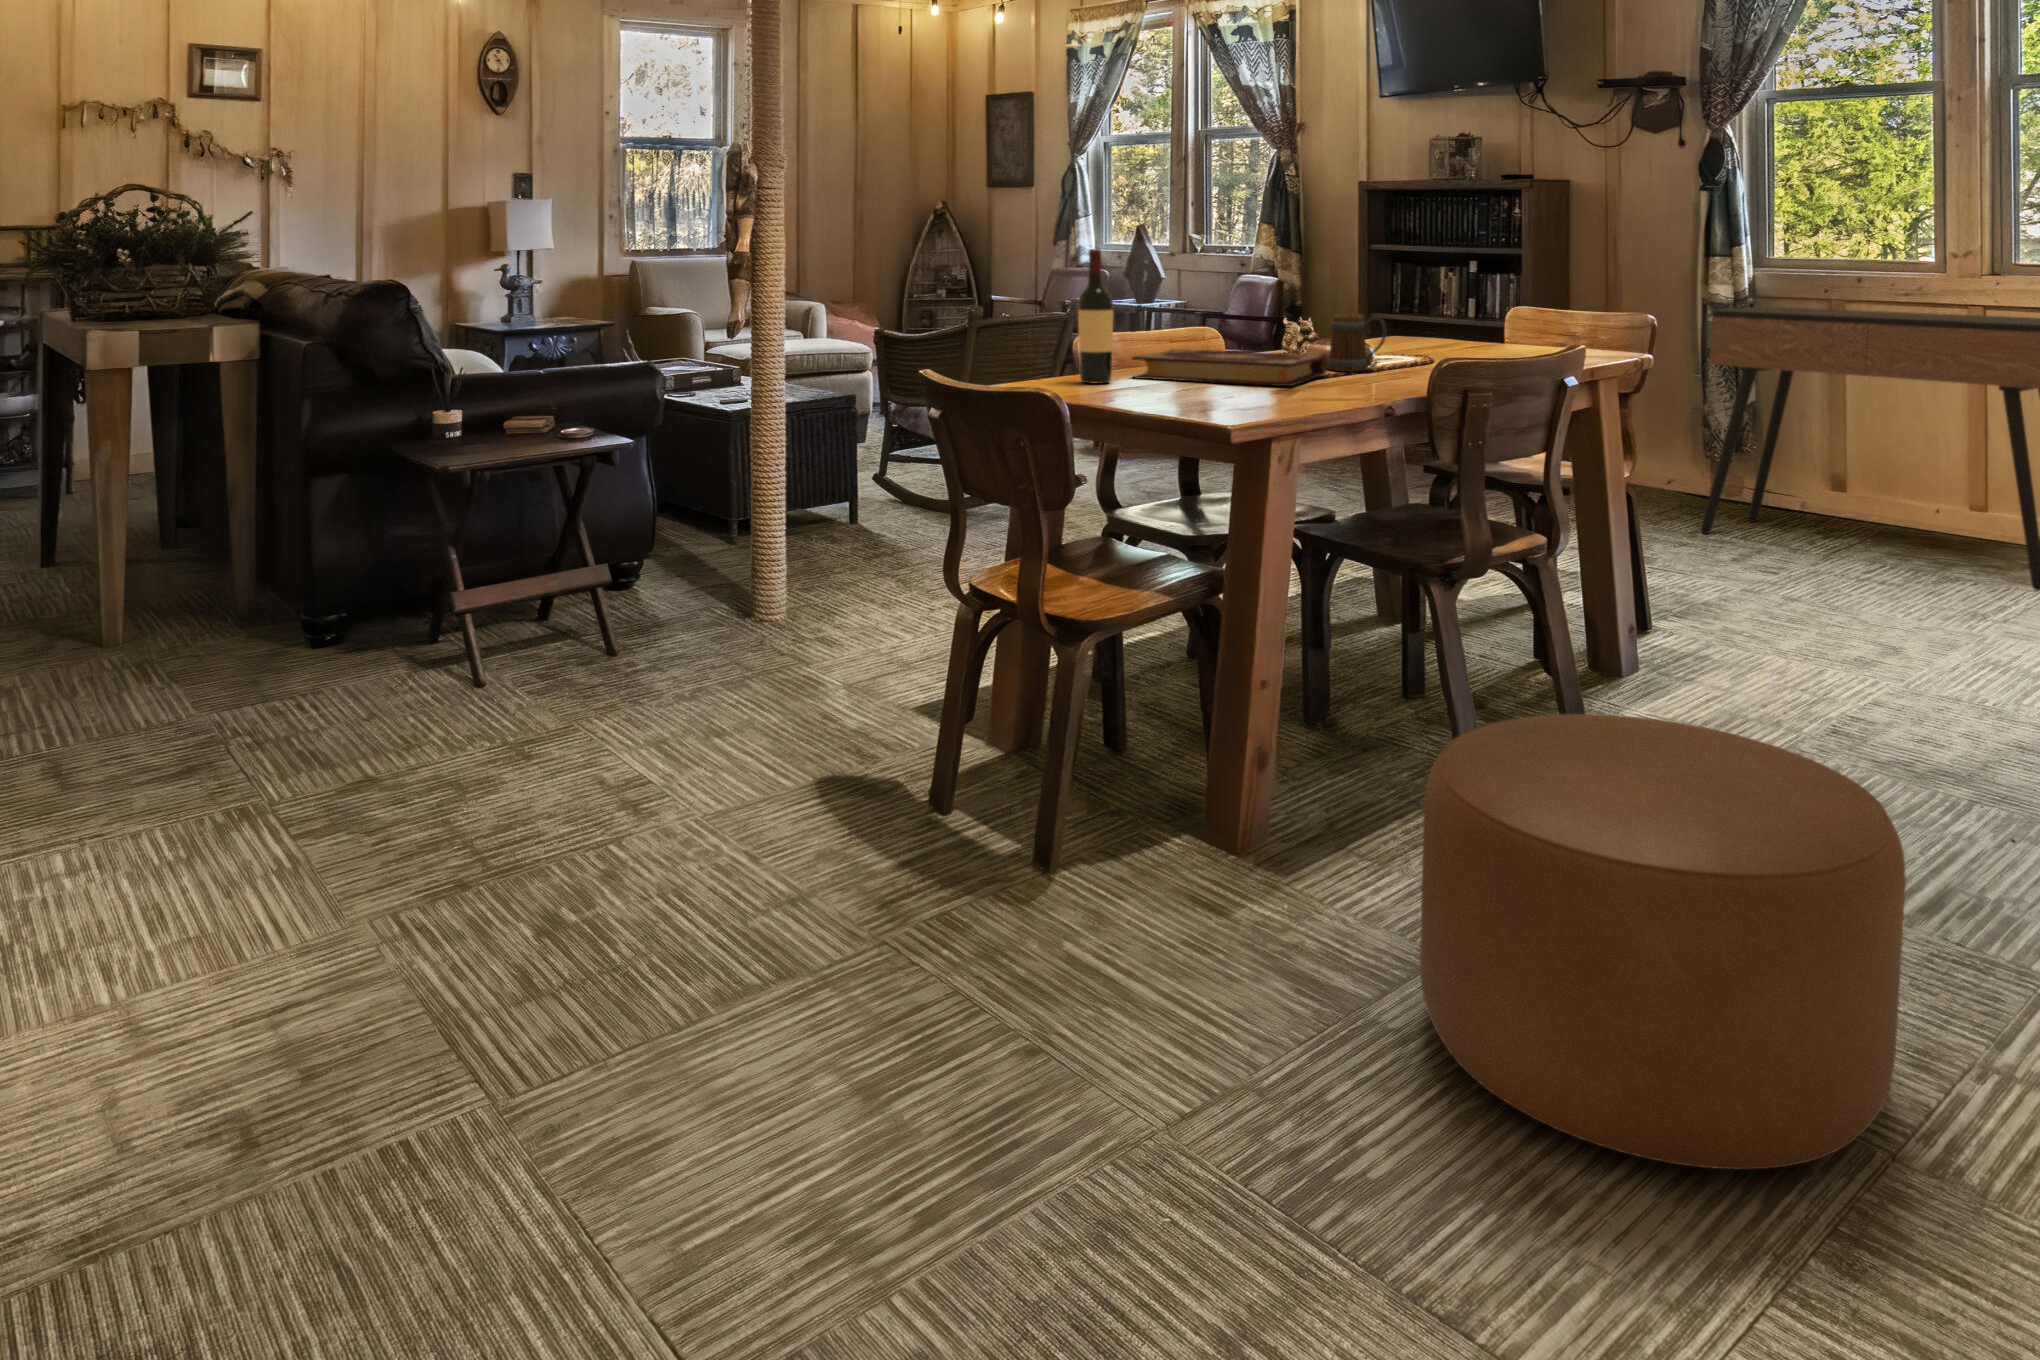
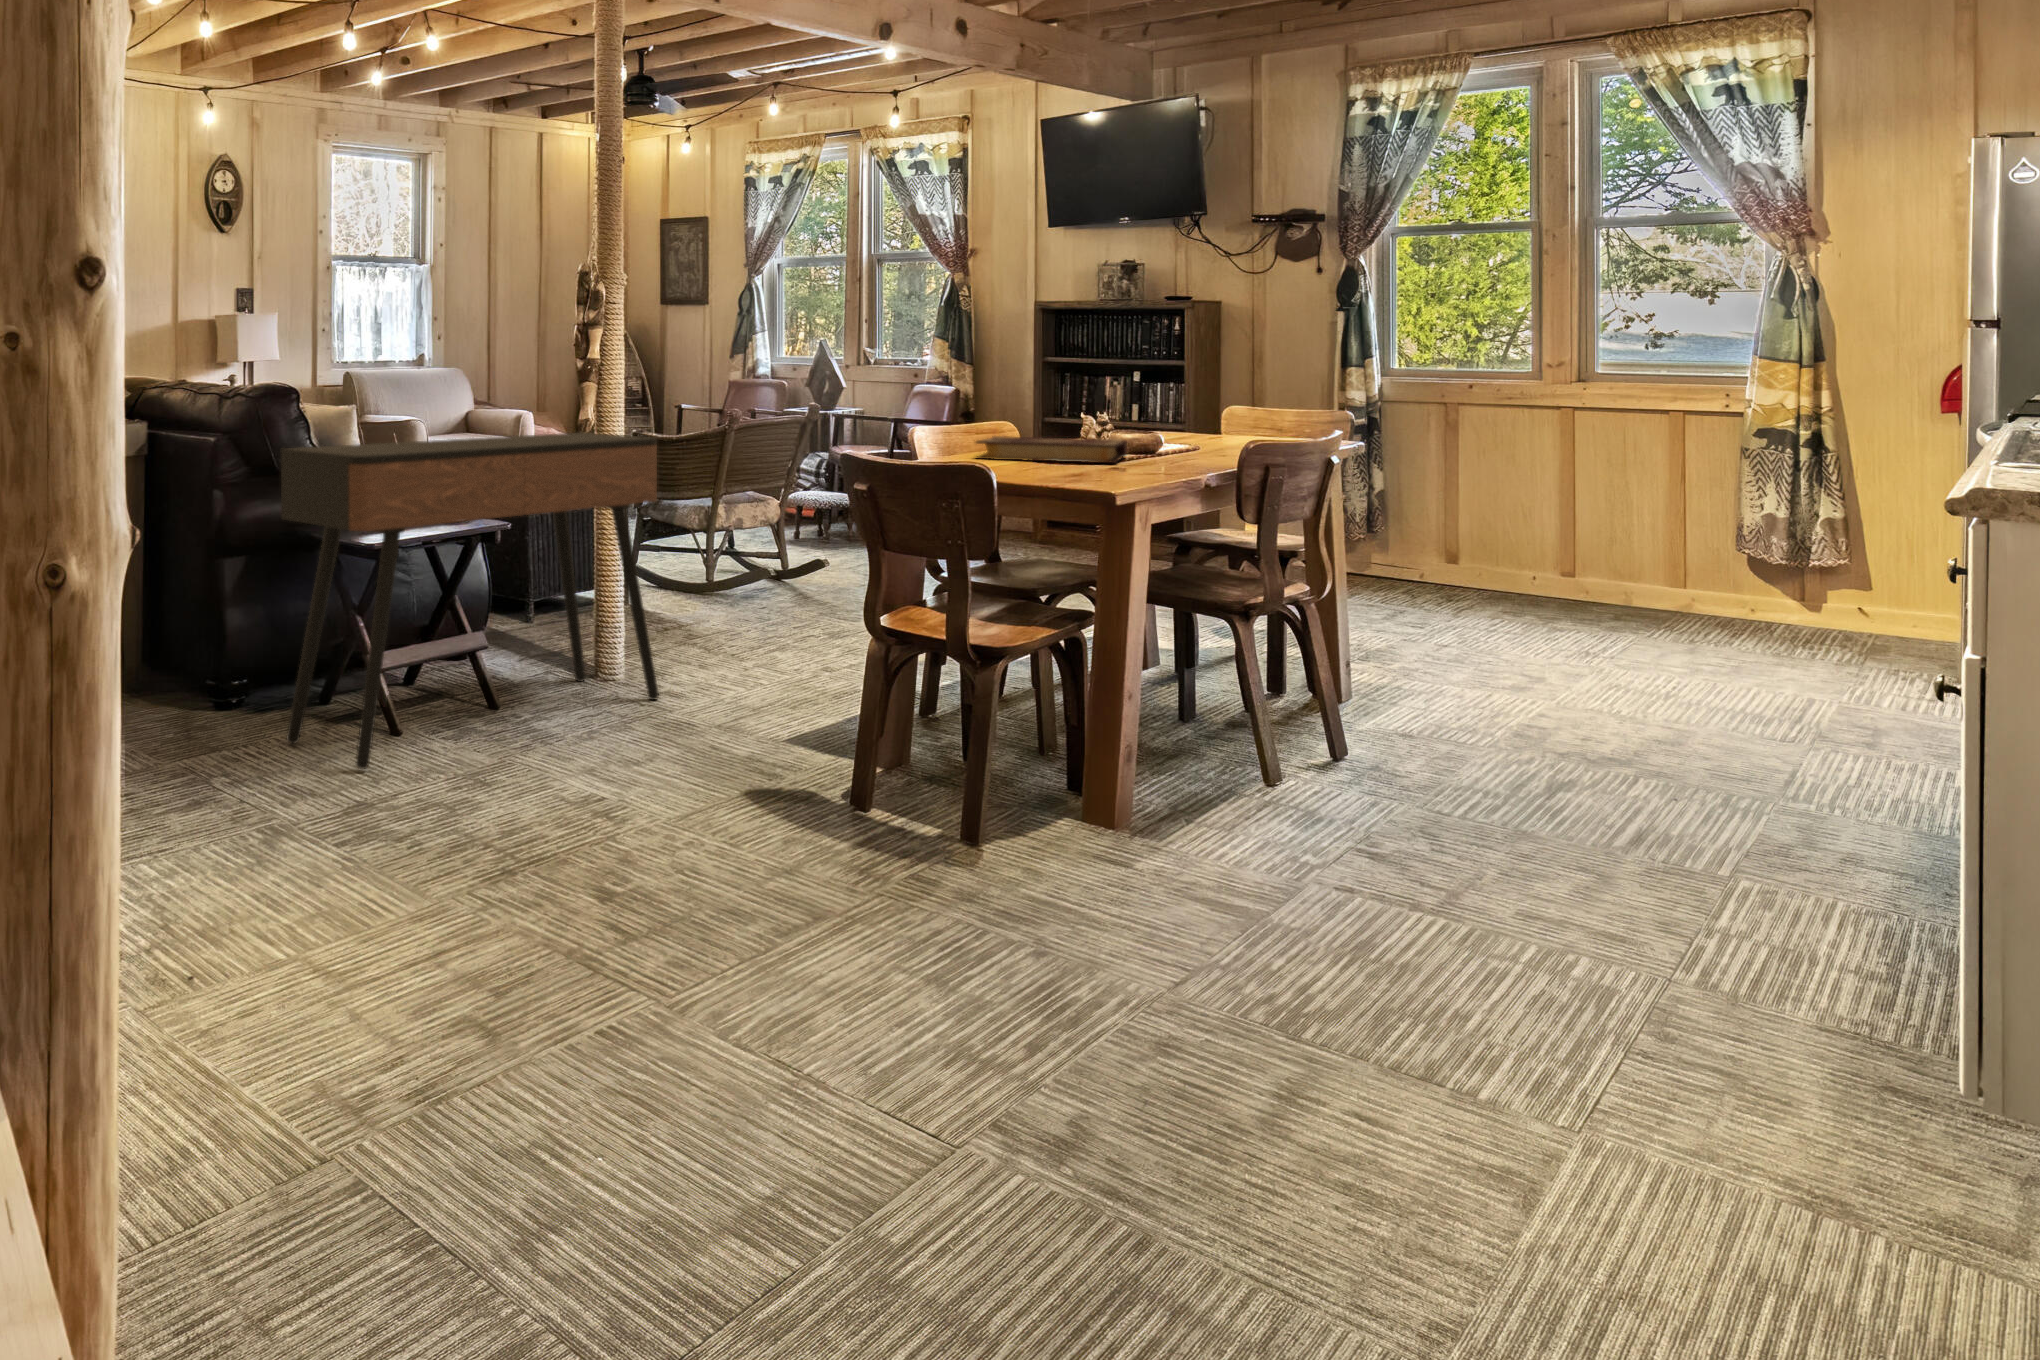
wine bottle: present [1078,249,1113,384] -> none [939,352,969,462]
console table: present [1700,306,2040,591] -> present [281,433,659,769]
mug: present [1327,314,1386,371] -> none [1118,408,1167,454]
ottoman: present [1420,714,1906,1169] -> none [1312,696,1670,985]

